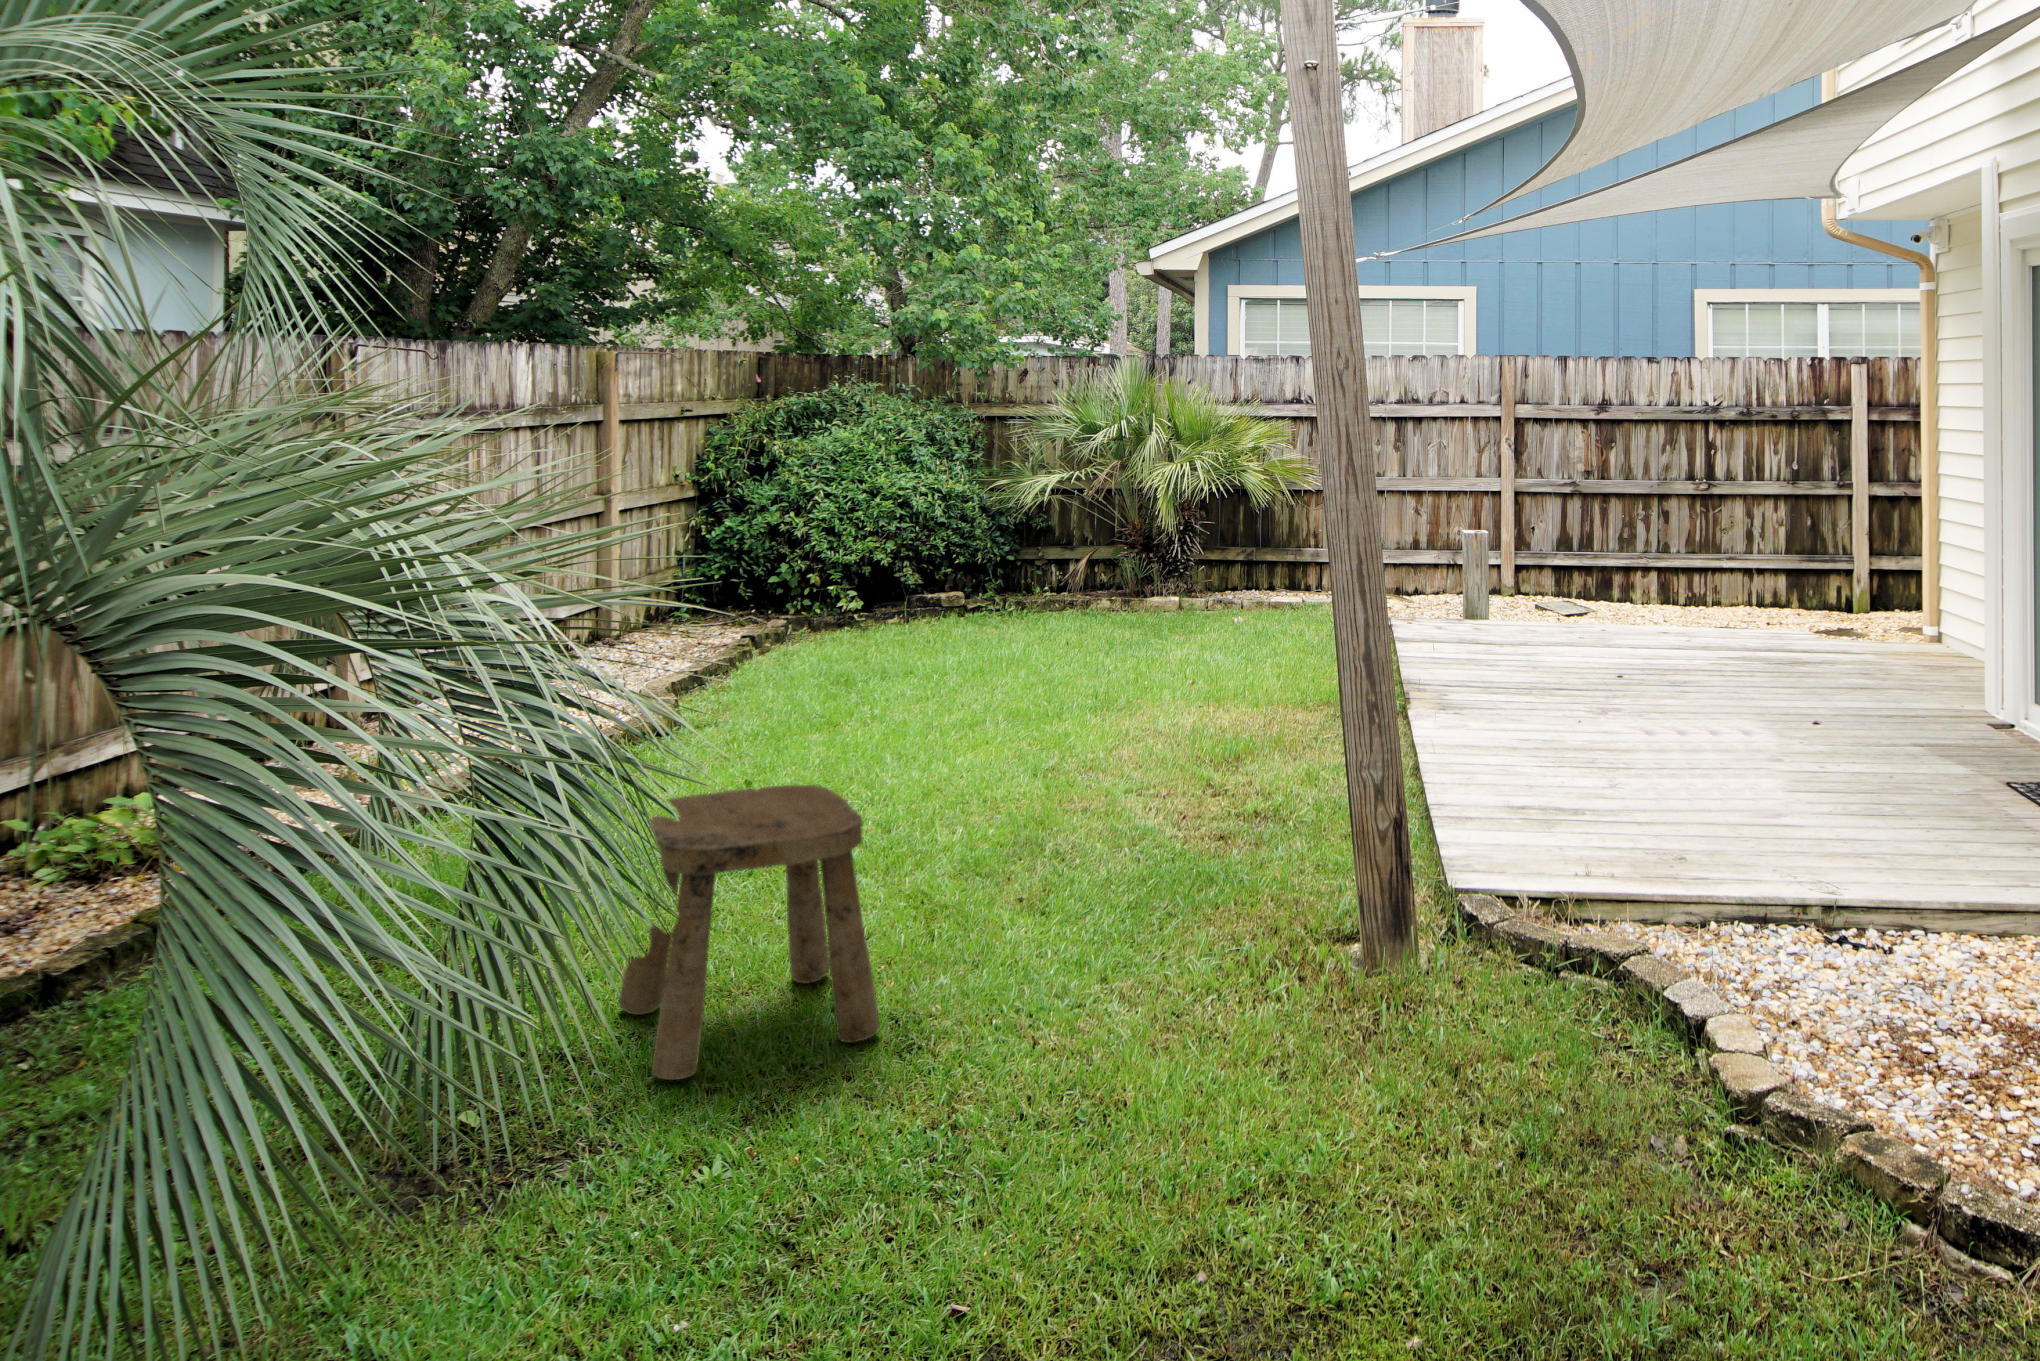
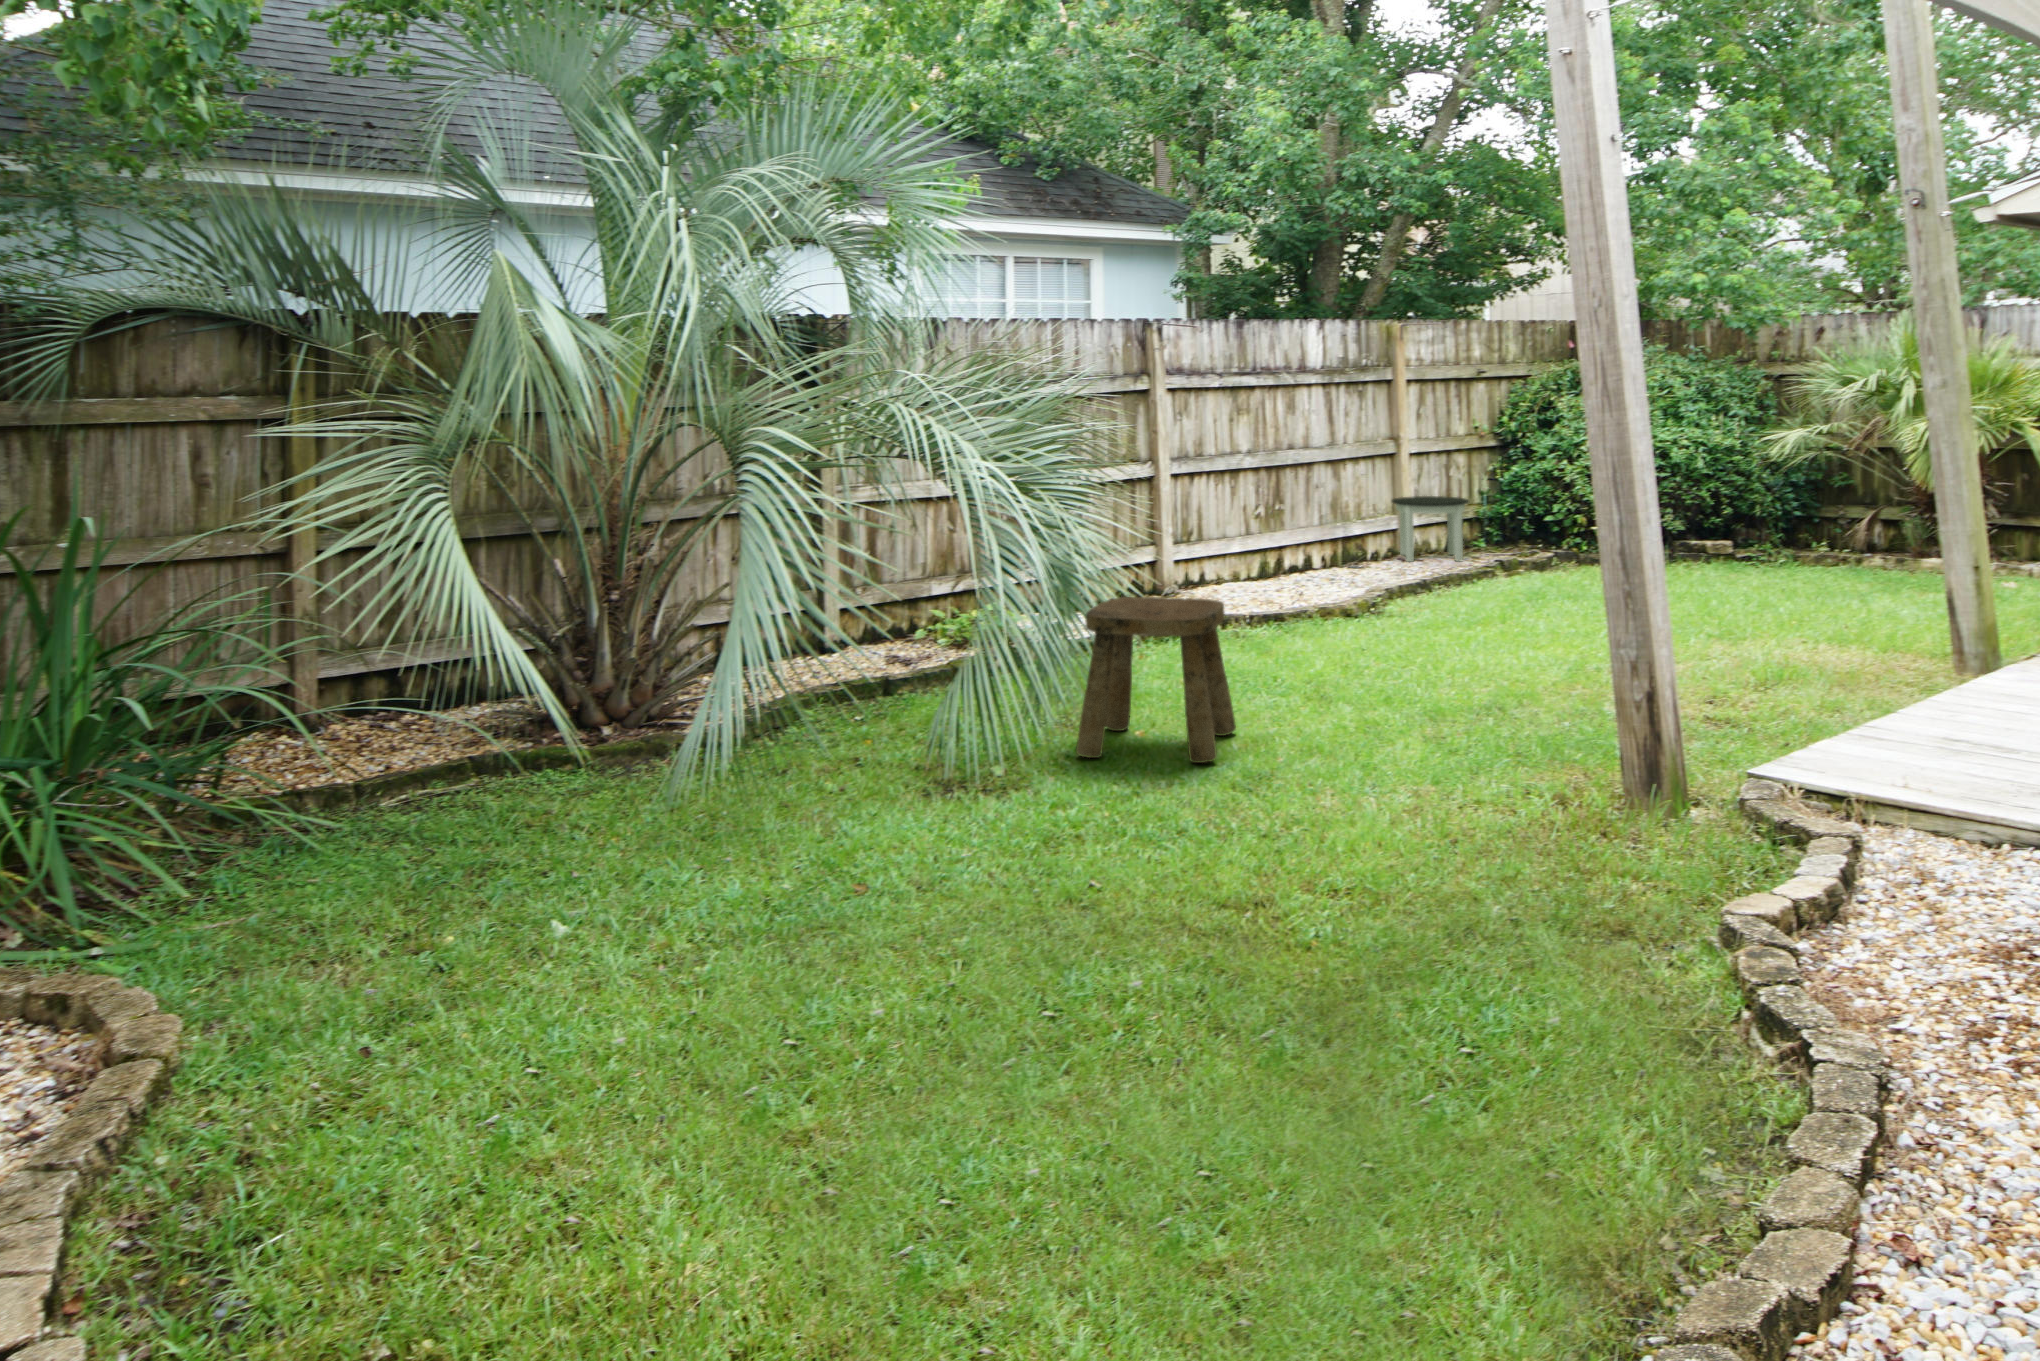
round table: none [607,565,710,653] -> present [1392,496,1469,562]

